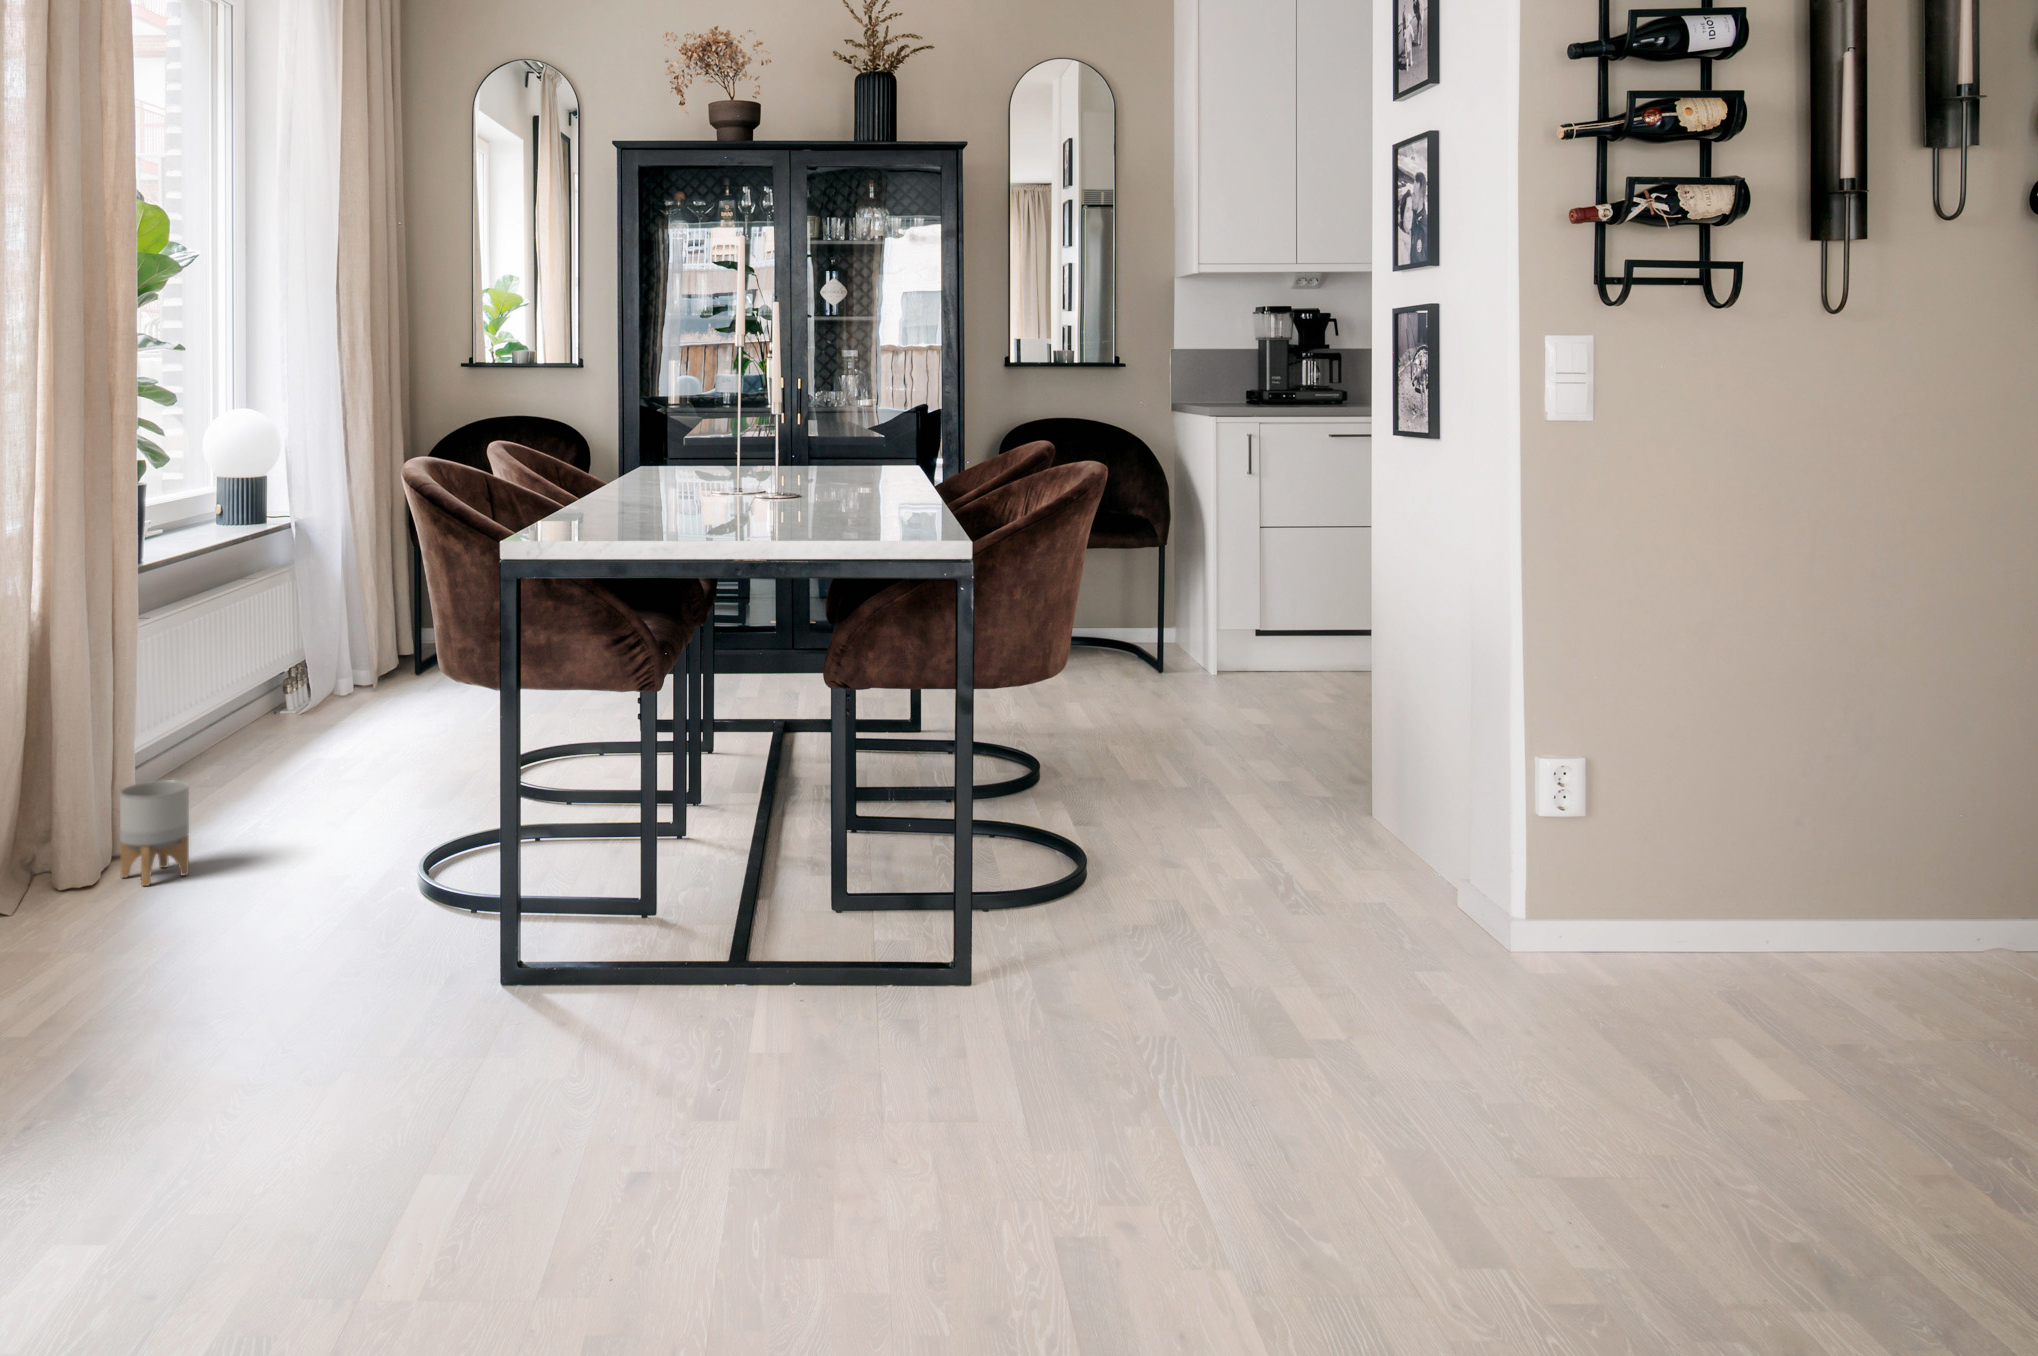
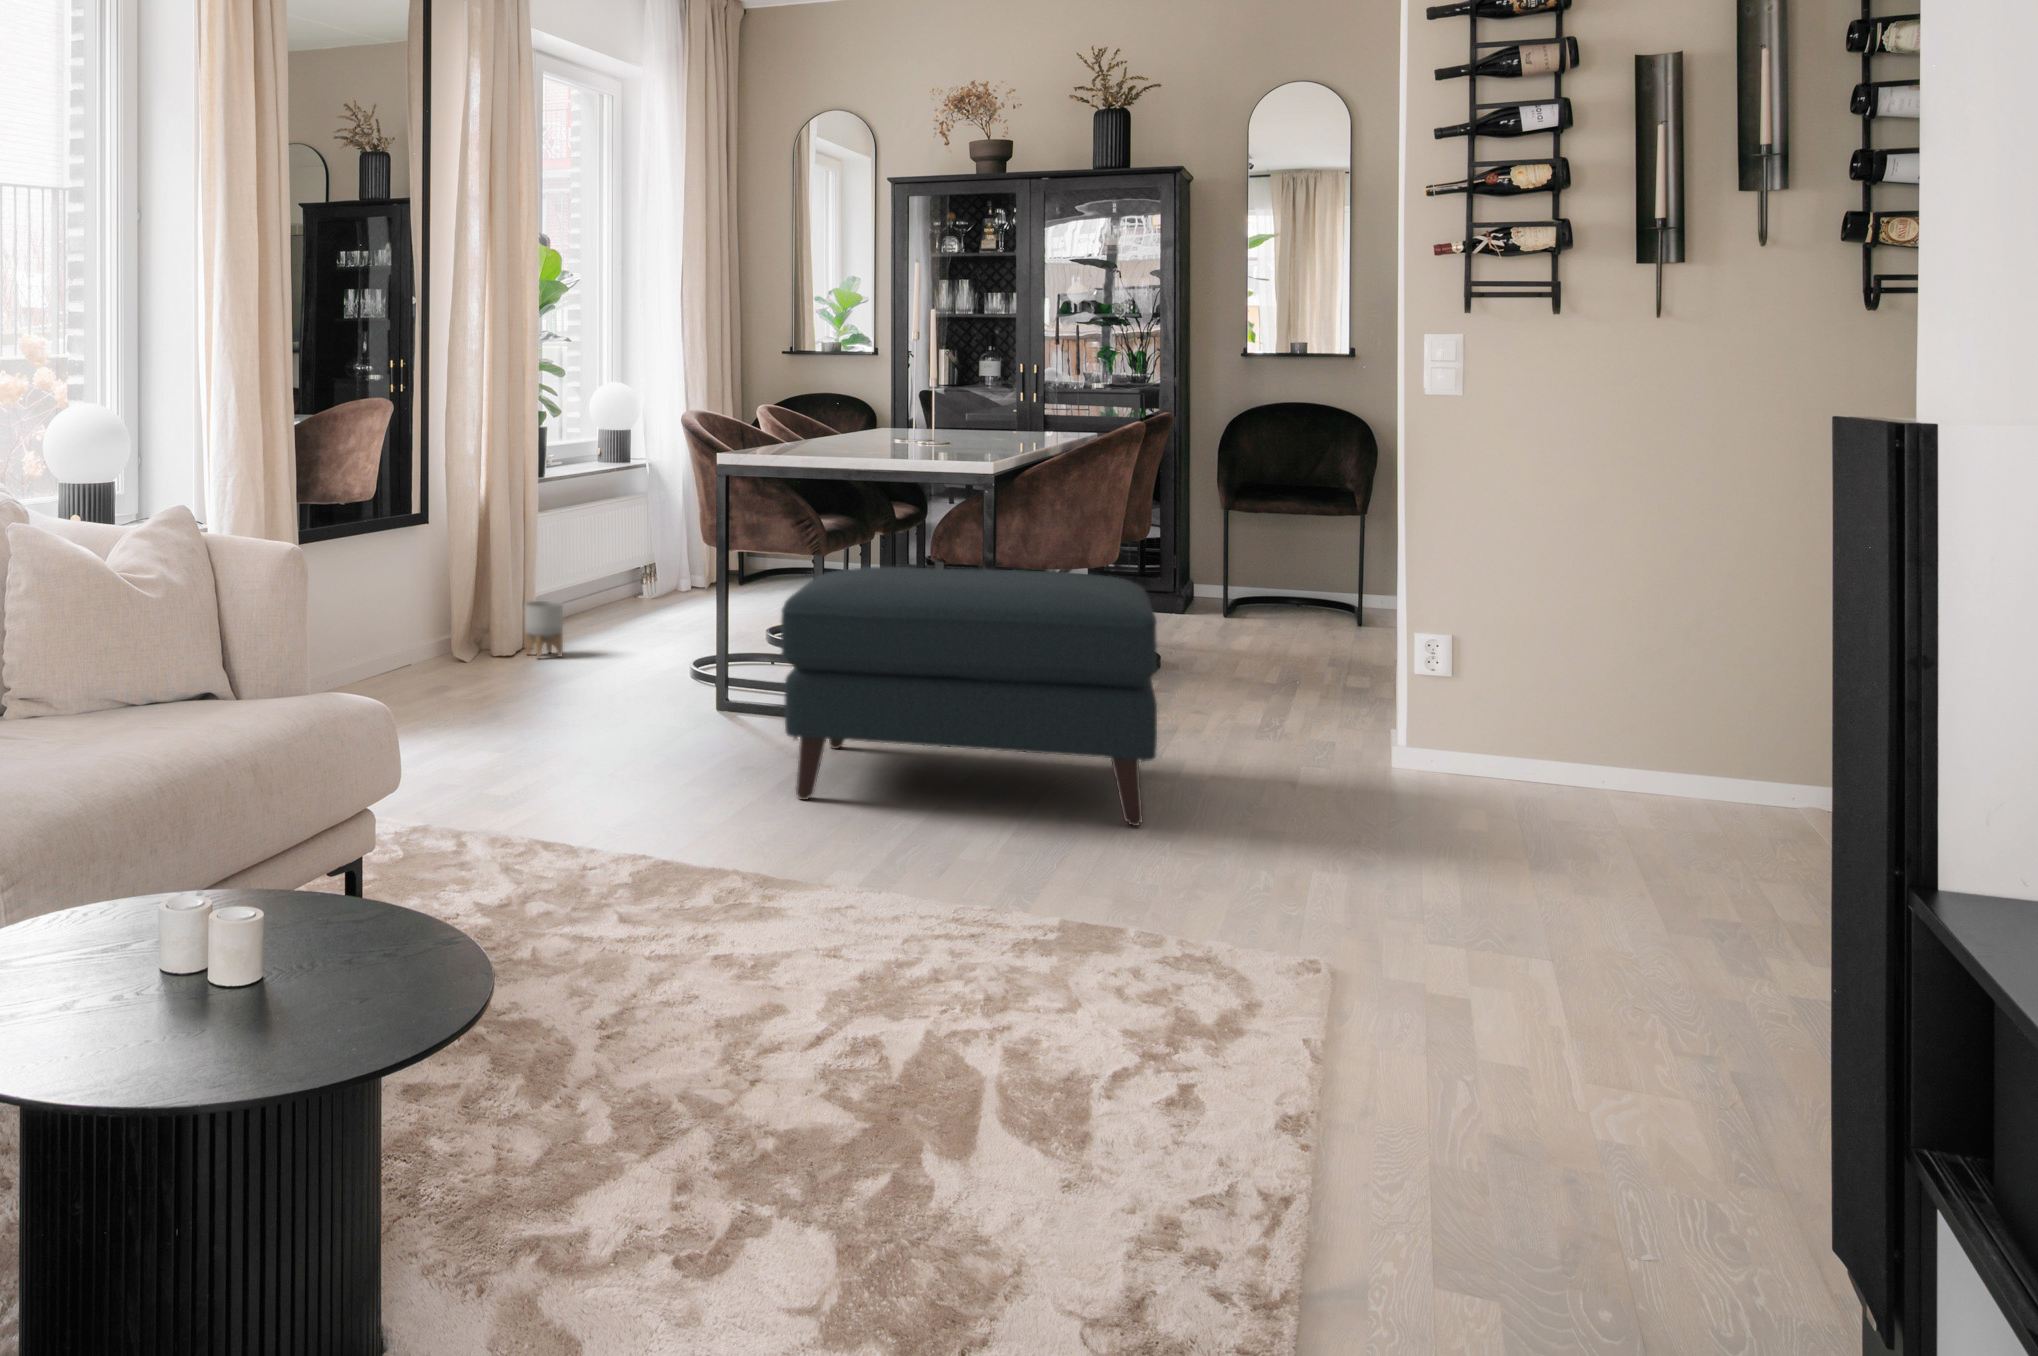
ottoman: none [714,730,1427,1278] -> present [781,567,1158,826]

